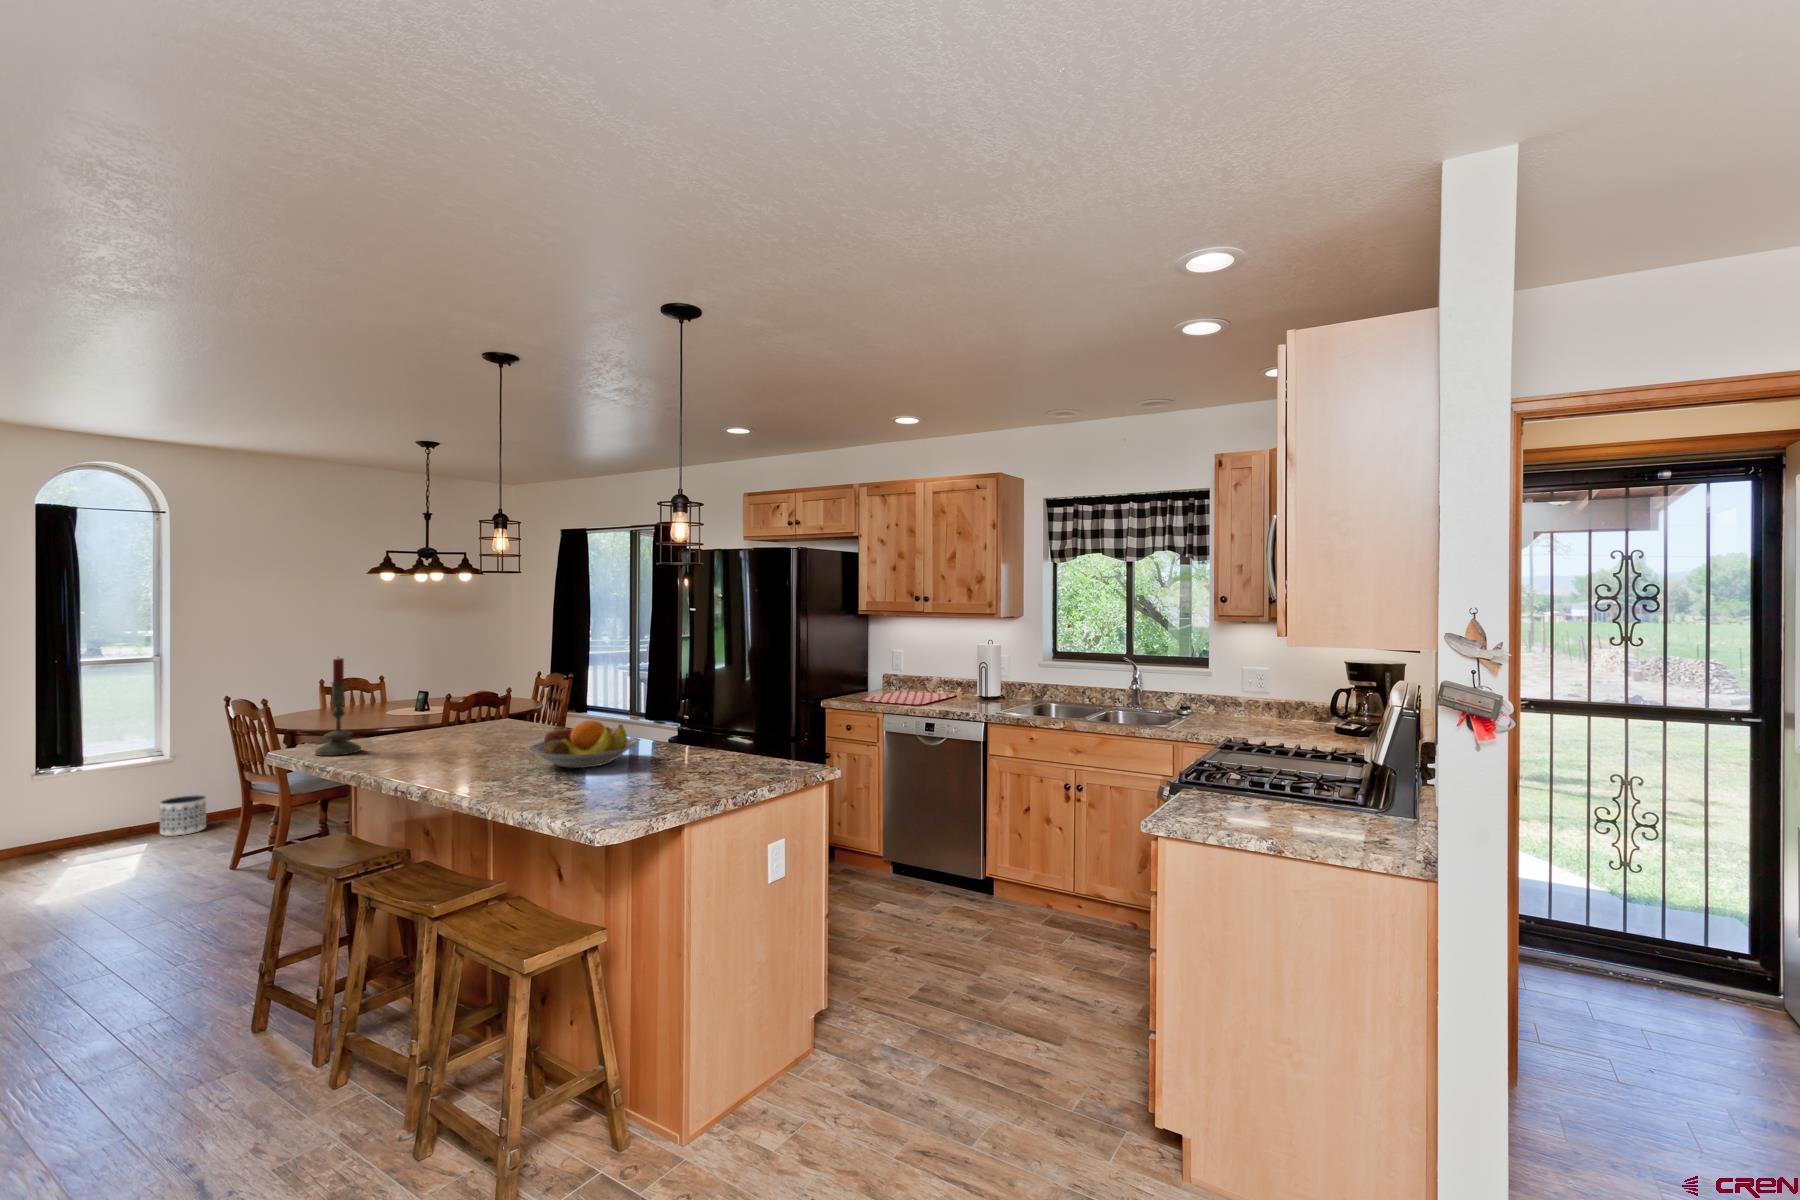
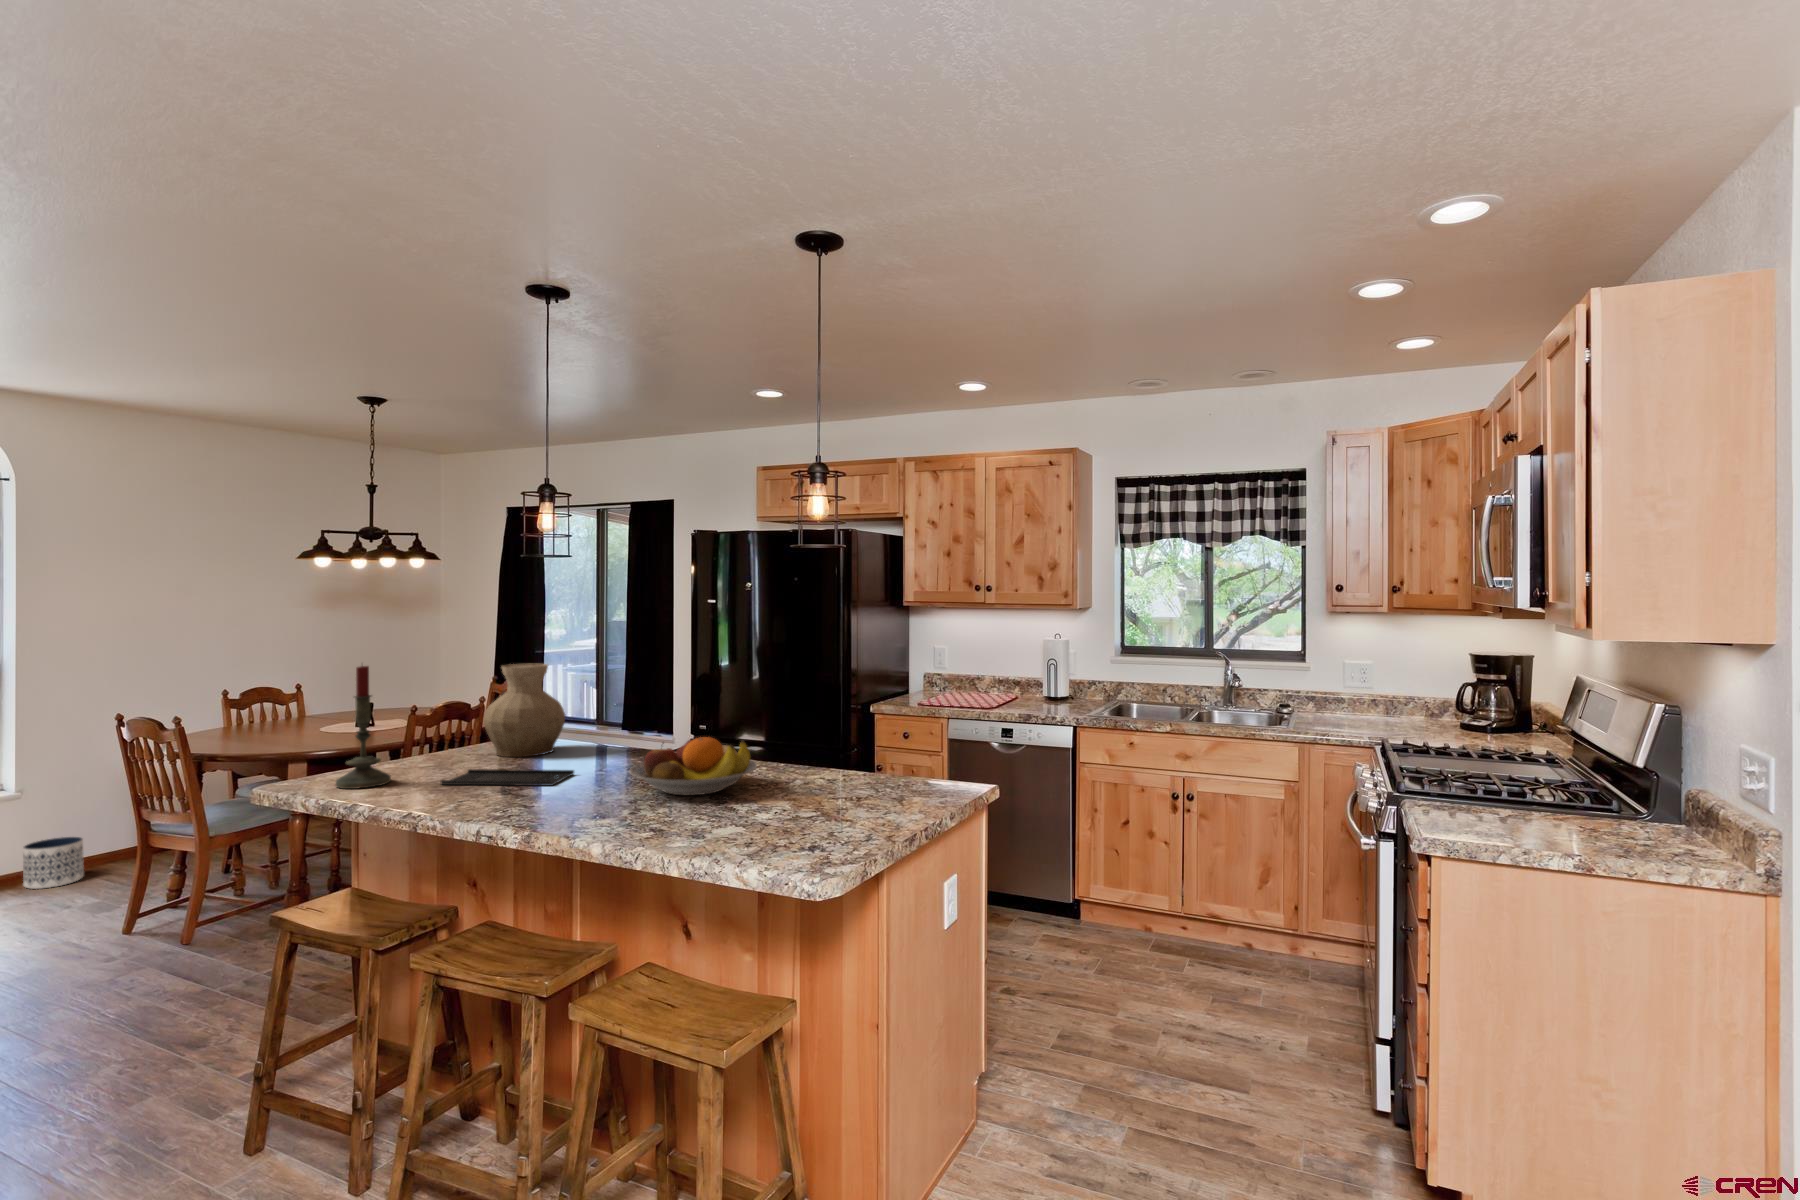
vase: none [454,659,524,736] -> present [484,663,565,757]
tray: none [394,743,506,758] -> present [441,769,574,786]

